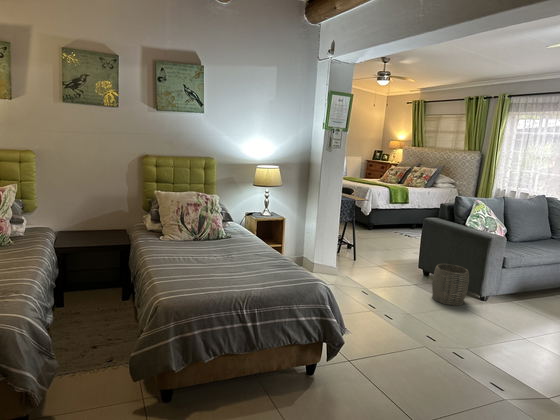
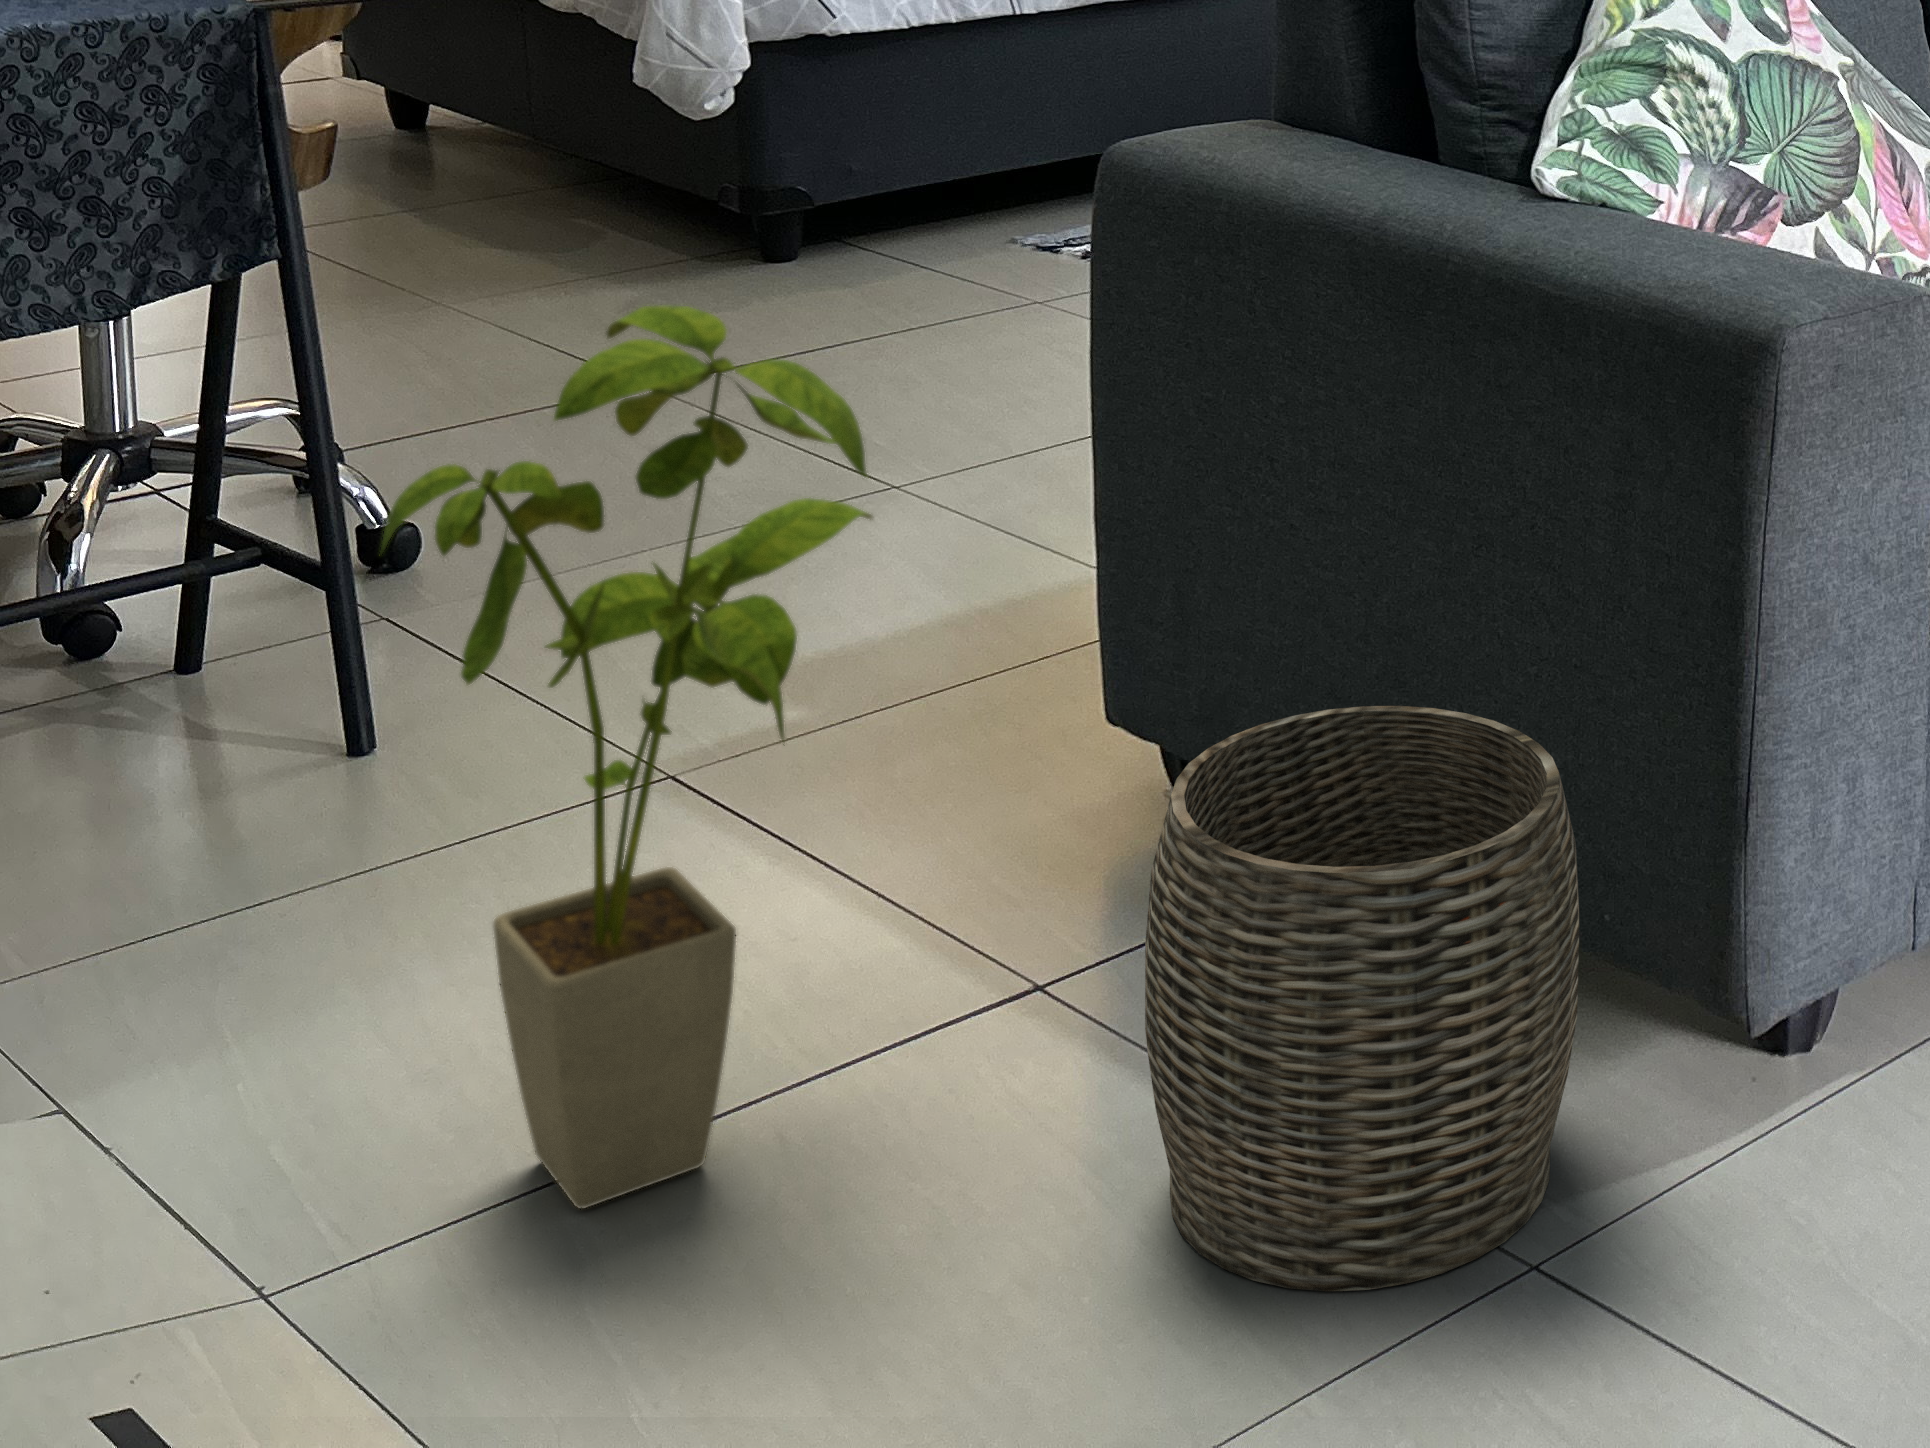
house plant: none [381,225,417,289] -> present [382,306,872,1209]

